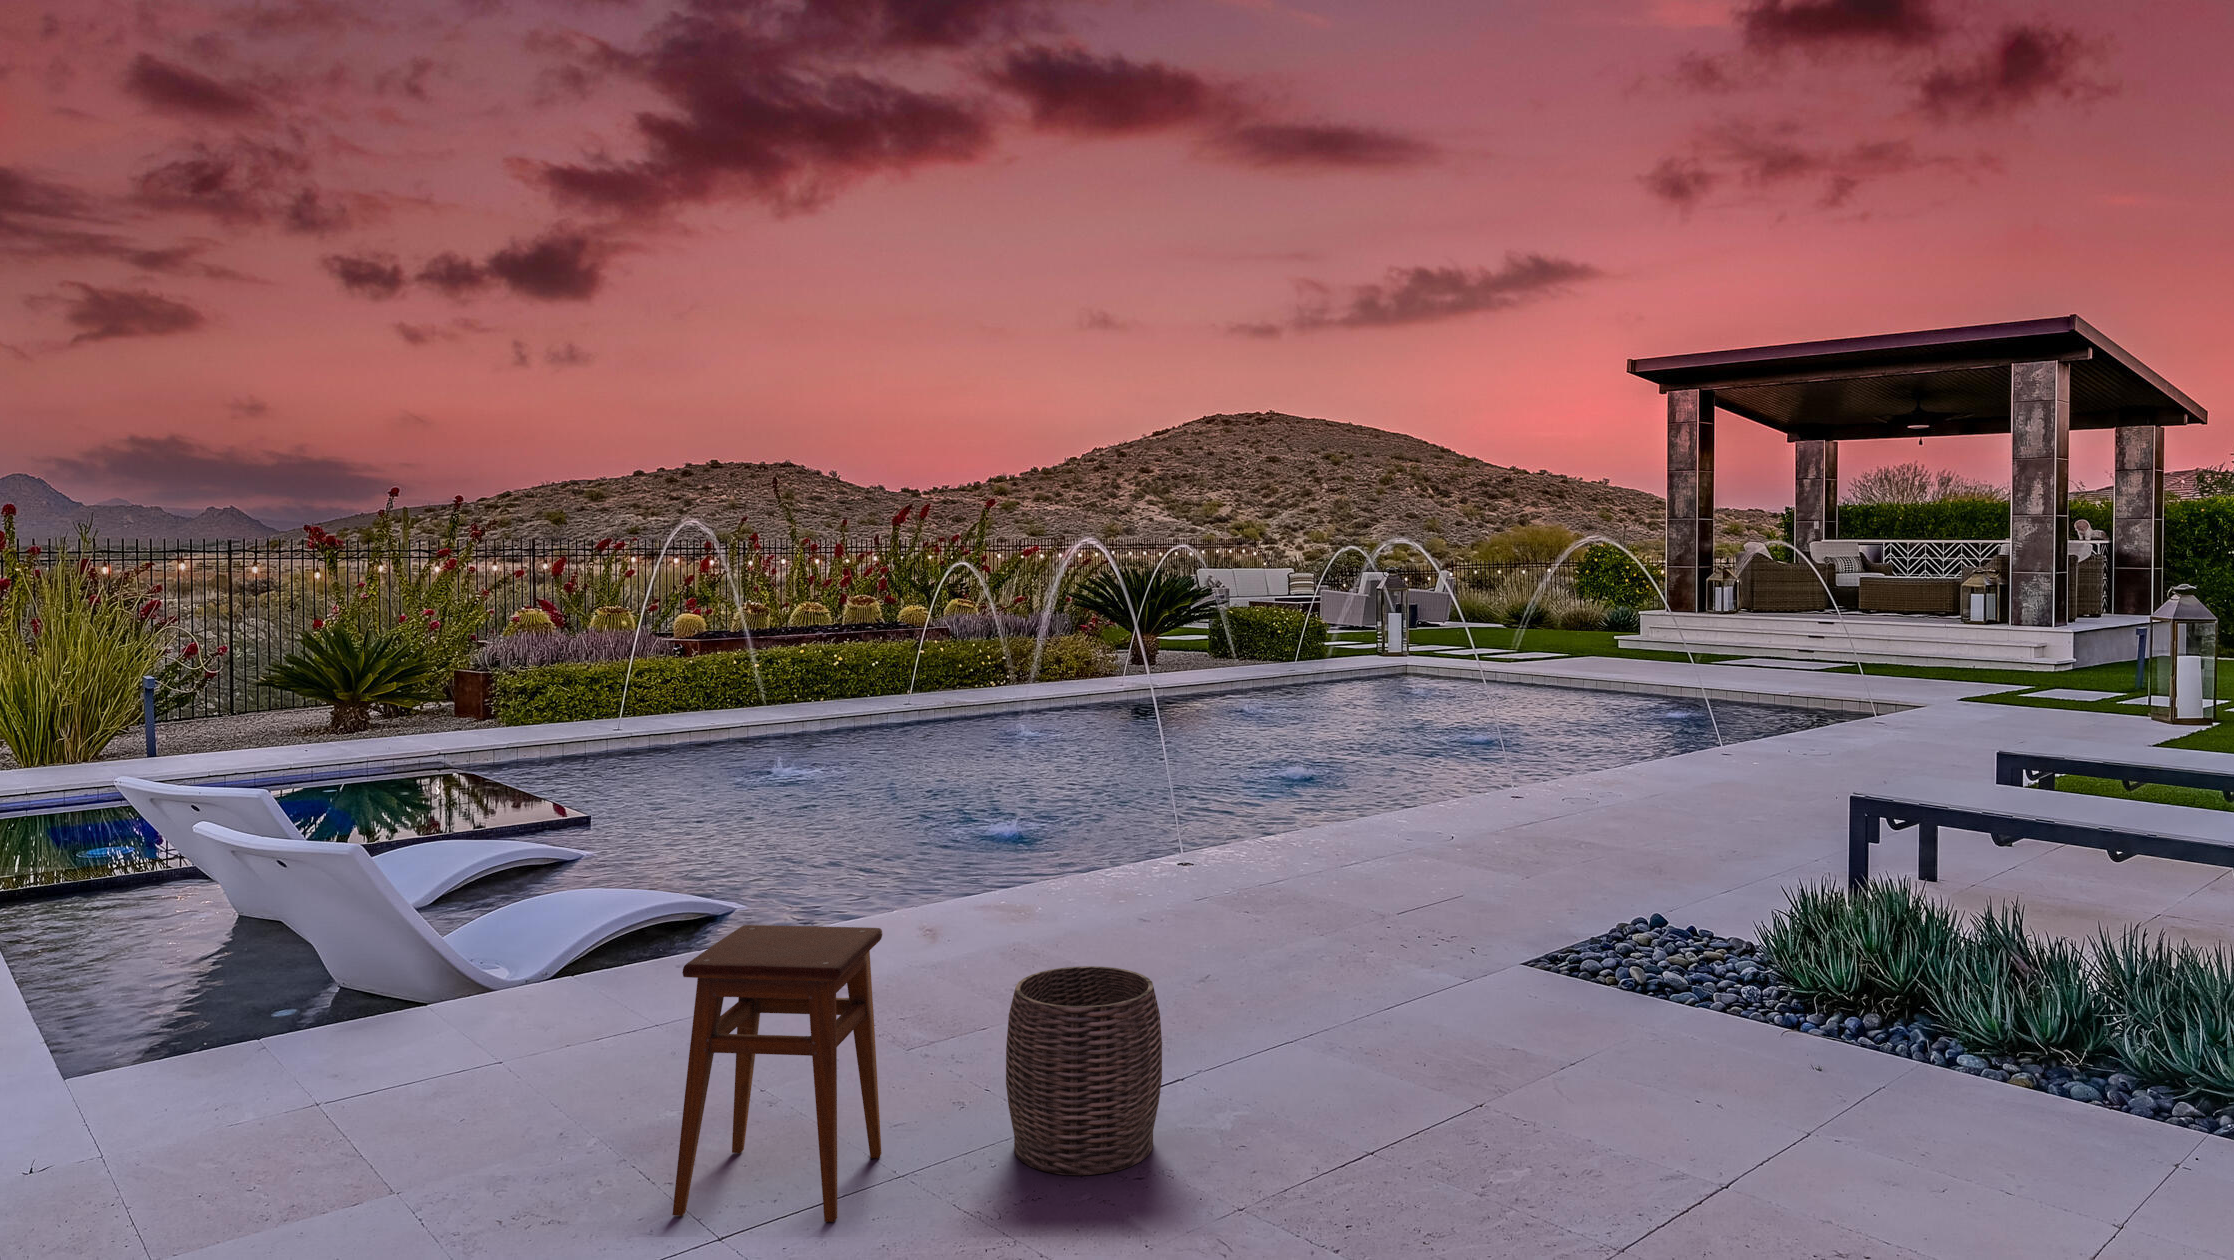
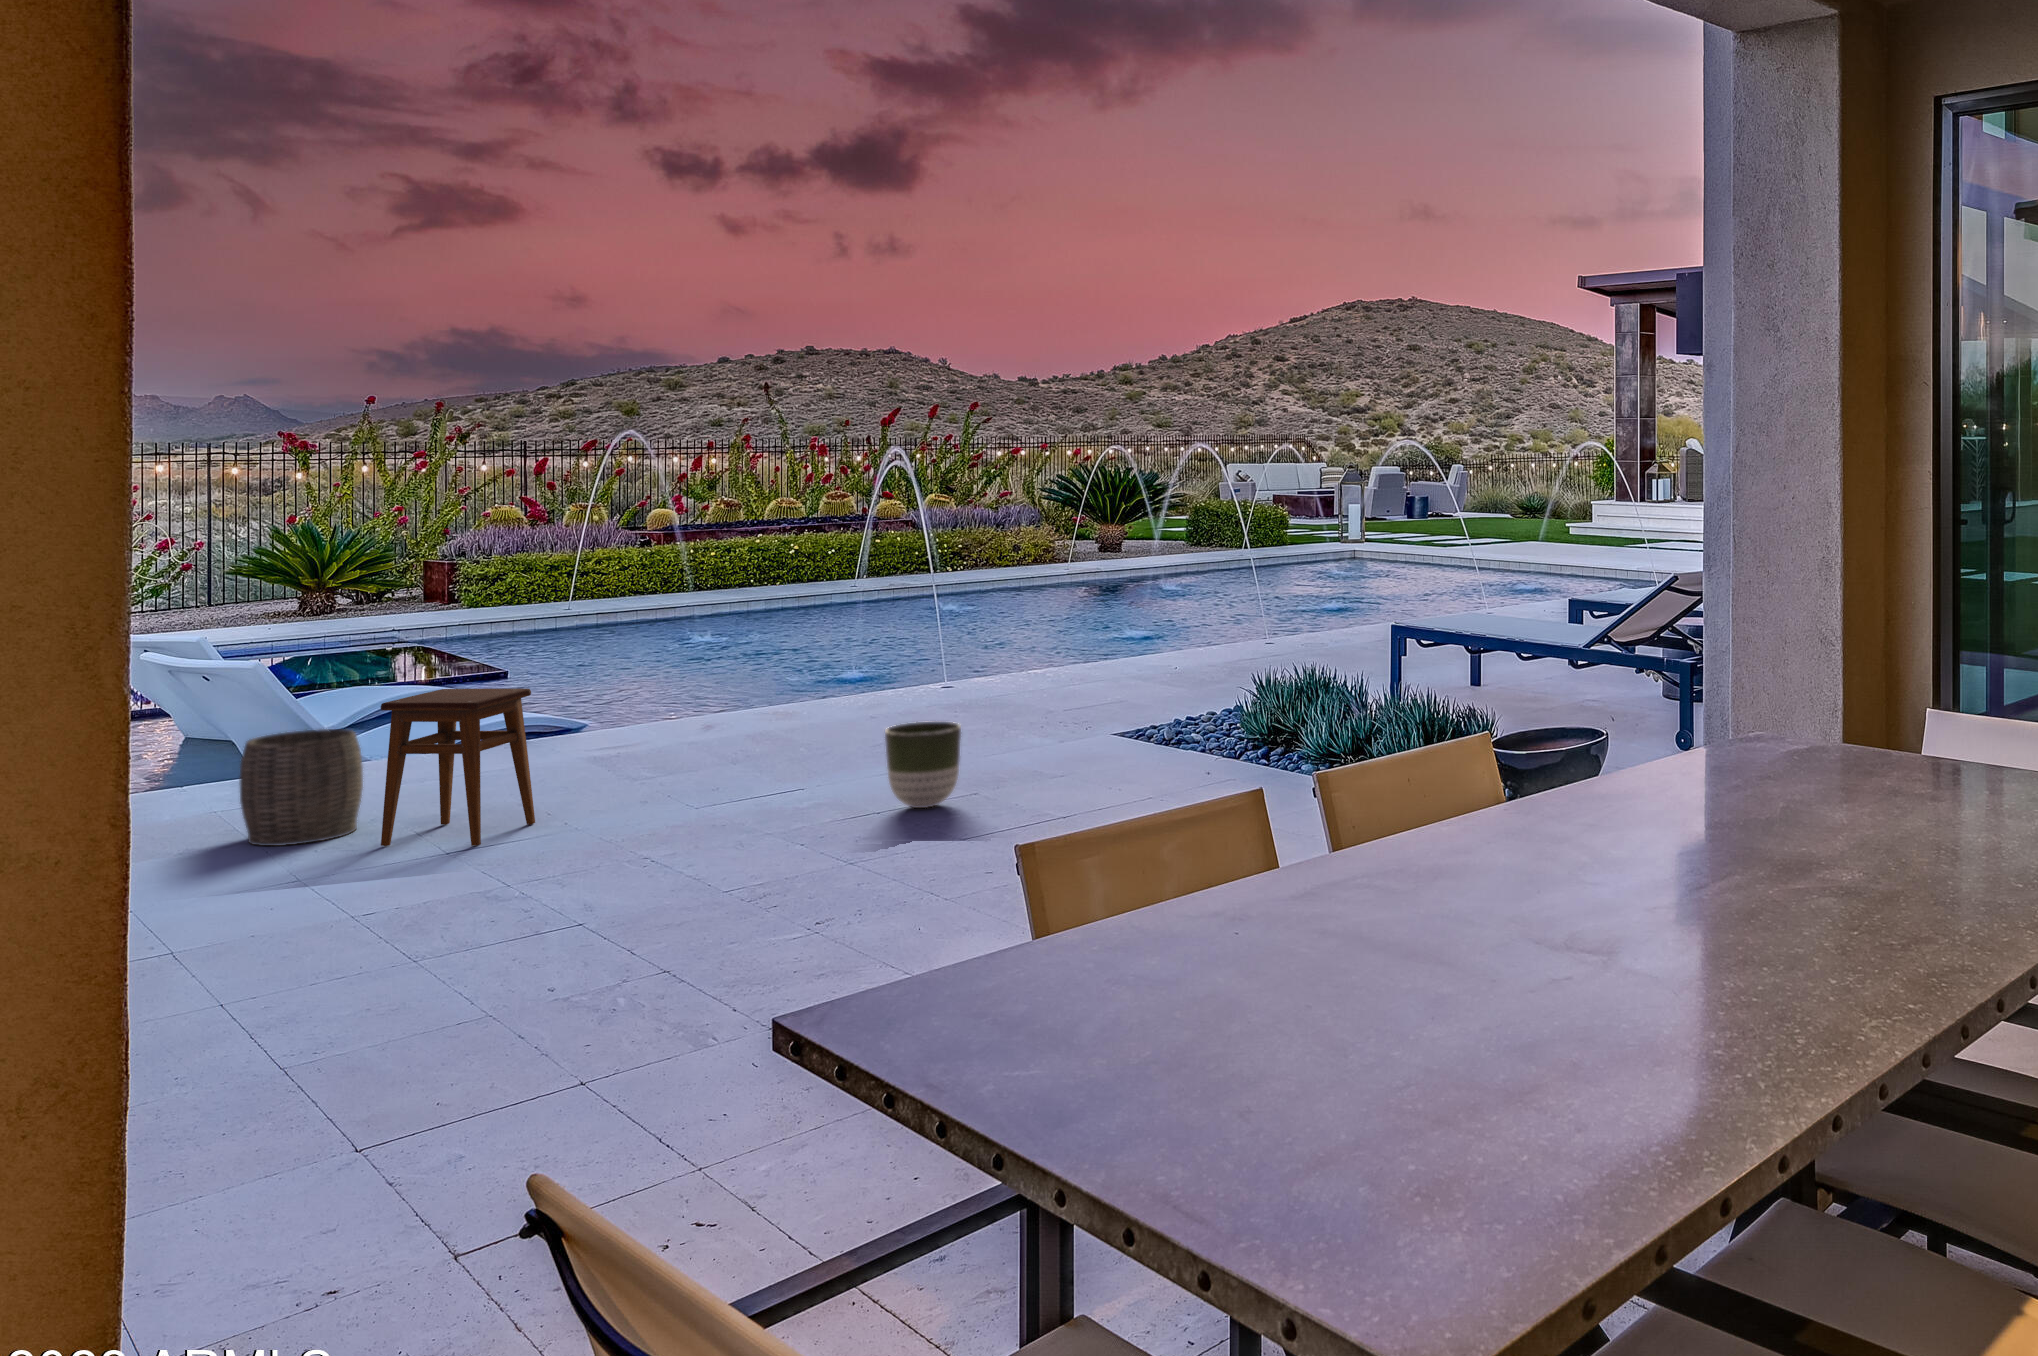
woven basket: present [1006,966,1162,1175] -> present [240,729,363,846]
planter: none [1418,981,1537,1137] -> present [885,722,961,808]

